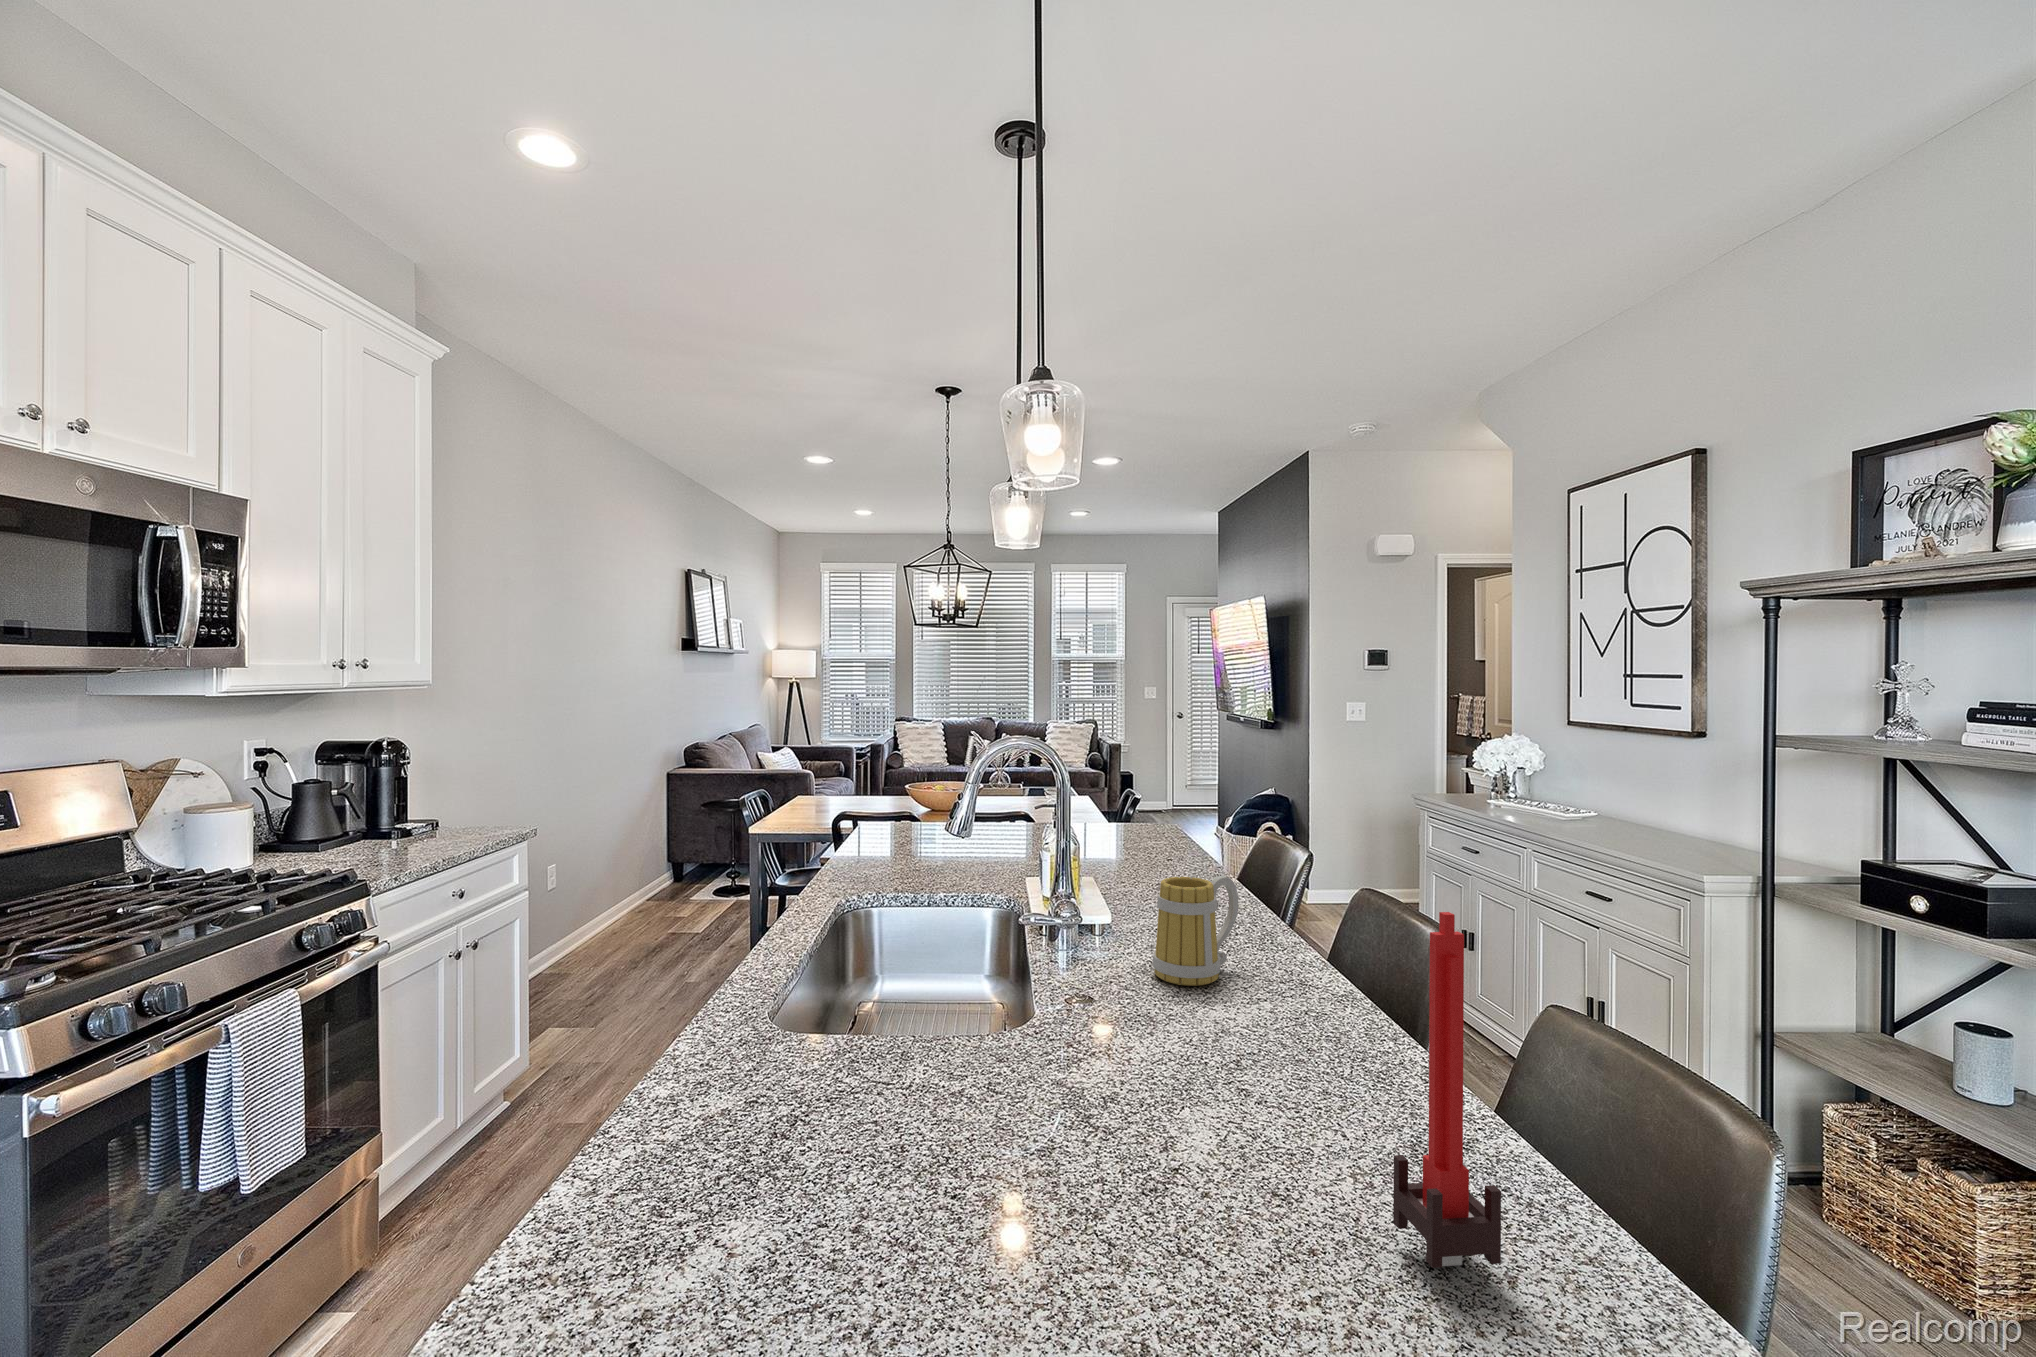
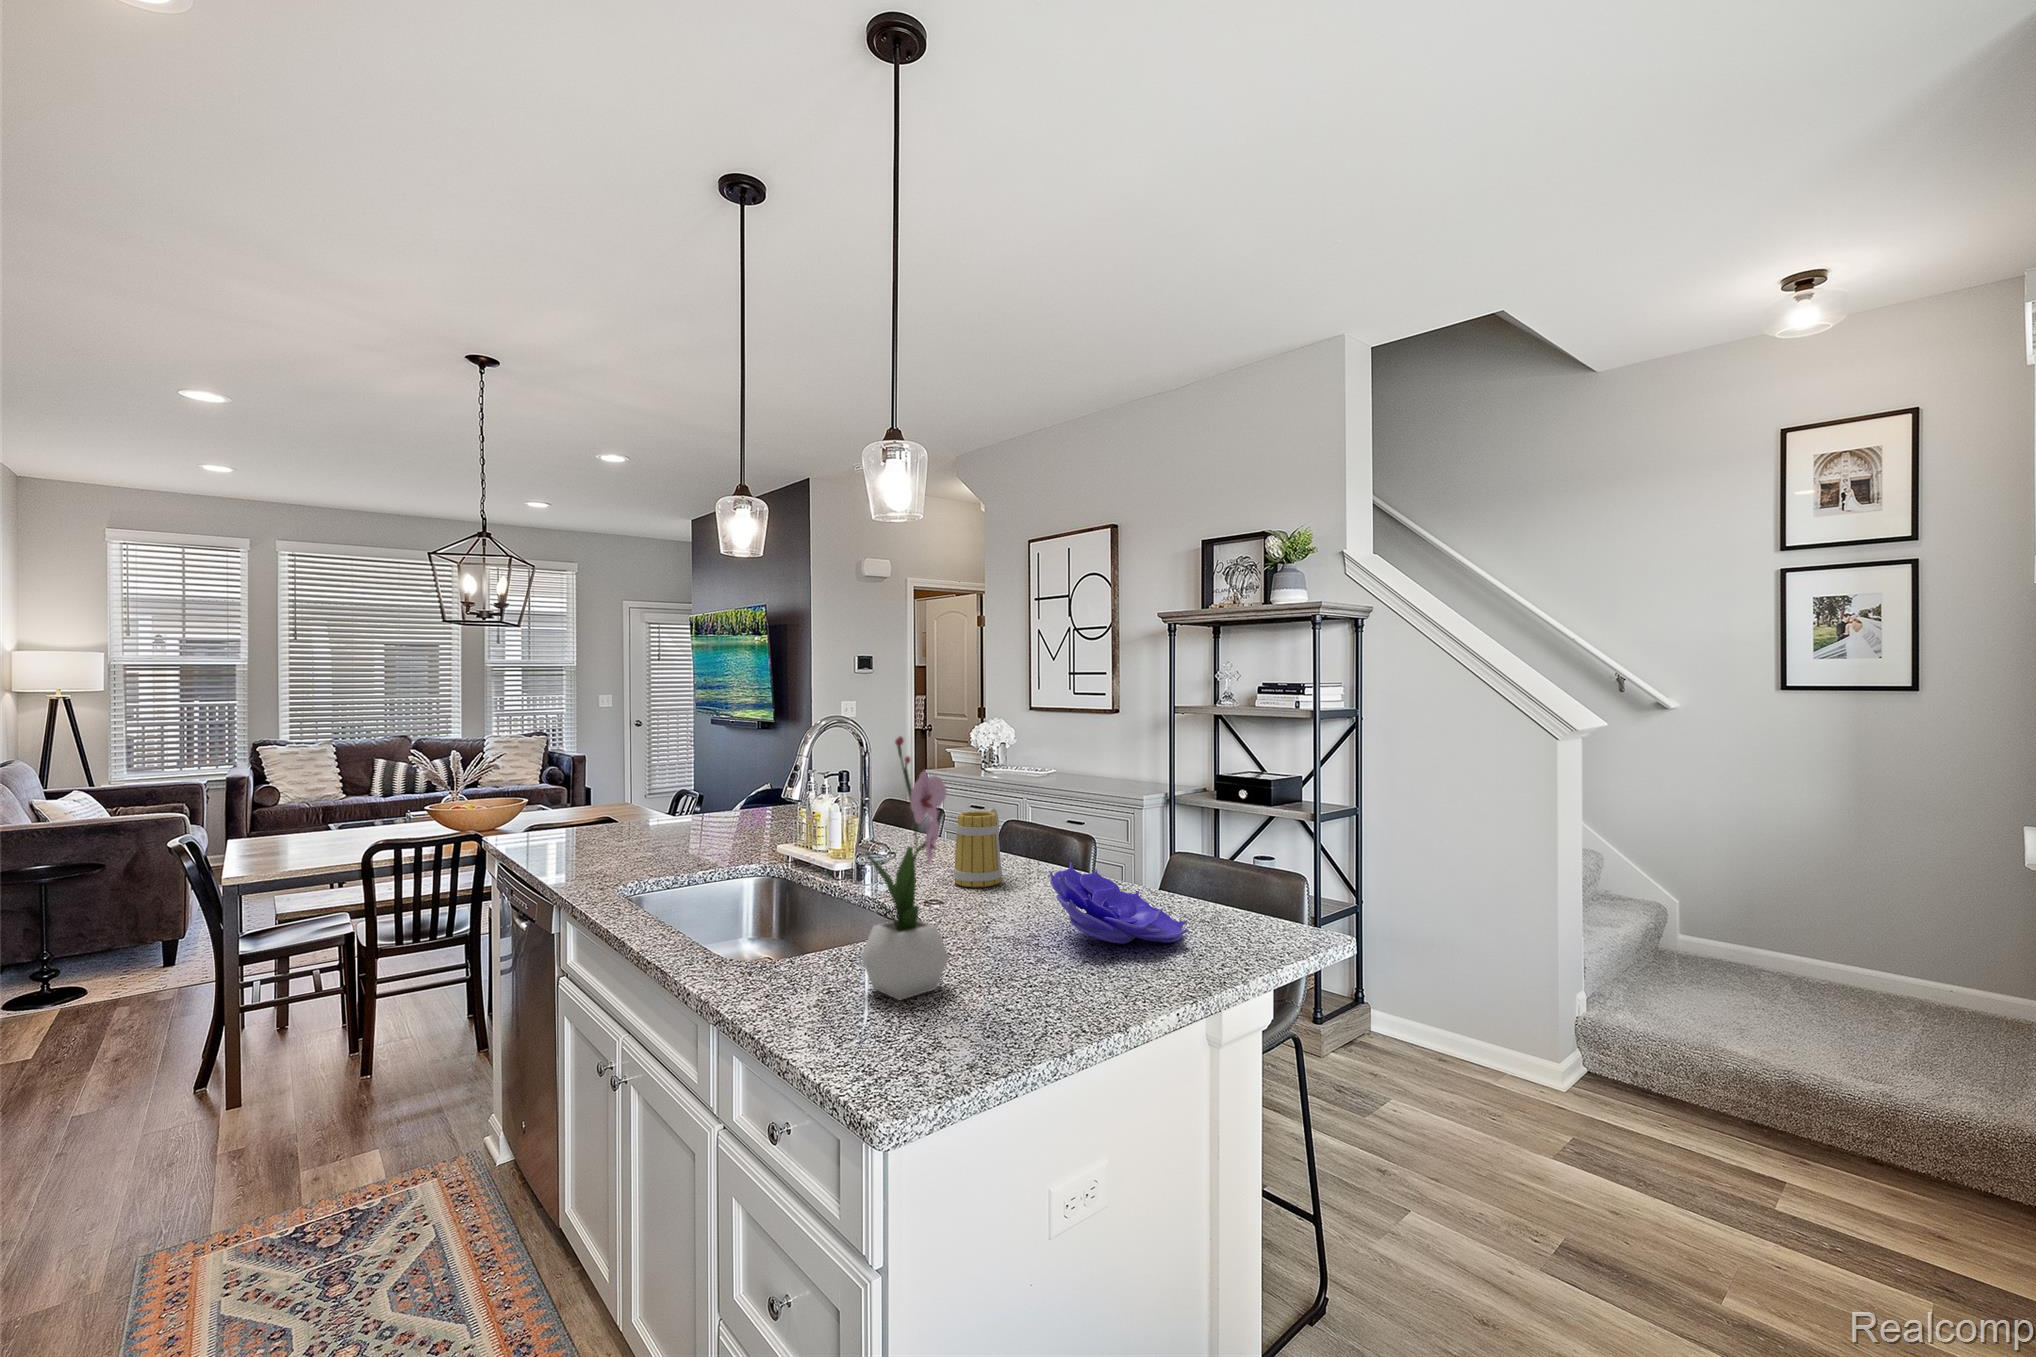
flower arrangement: none [751,790,870,1137] -> present [861,736,949,1000]
candle: present [1393,912,1501,1268] -> none [1247,770,1296,947]
decorative bowl: none [1071,989,1328,1180] -> present [1049,863,1189,944]

